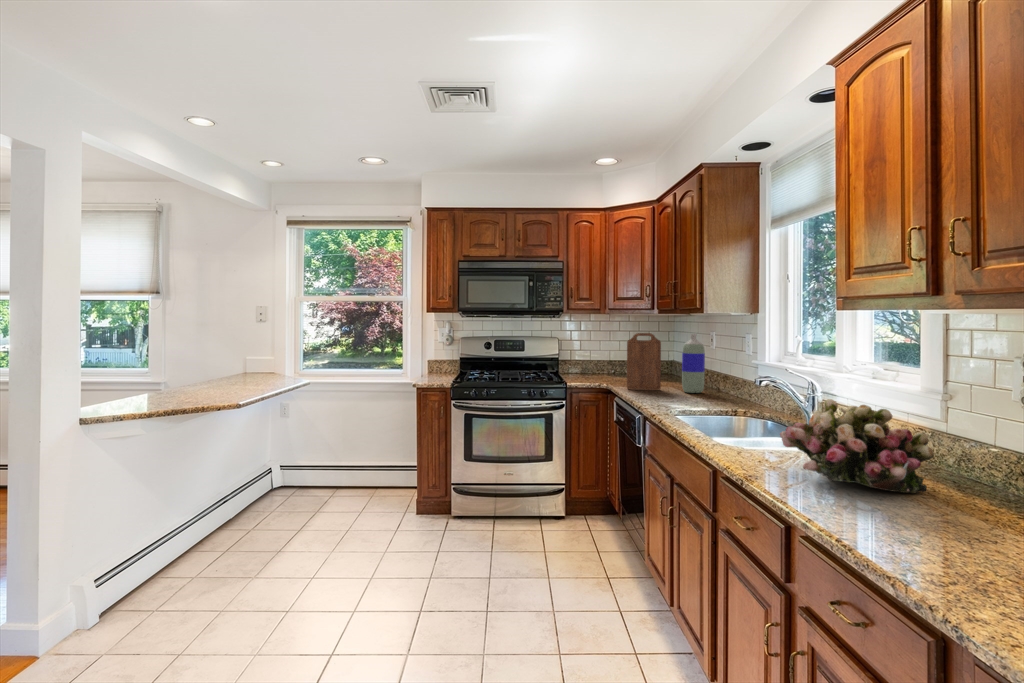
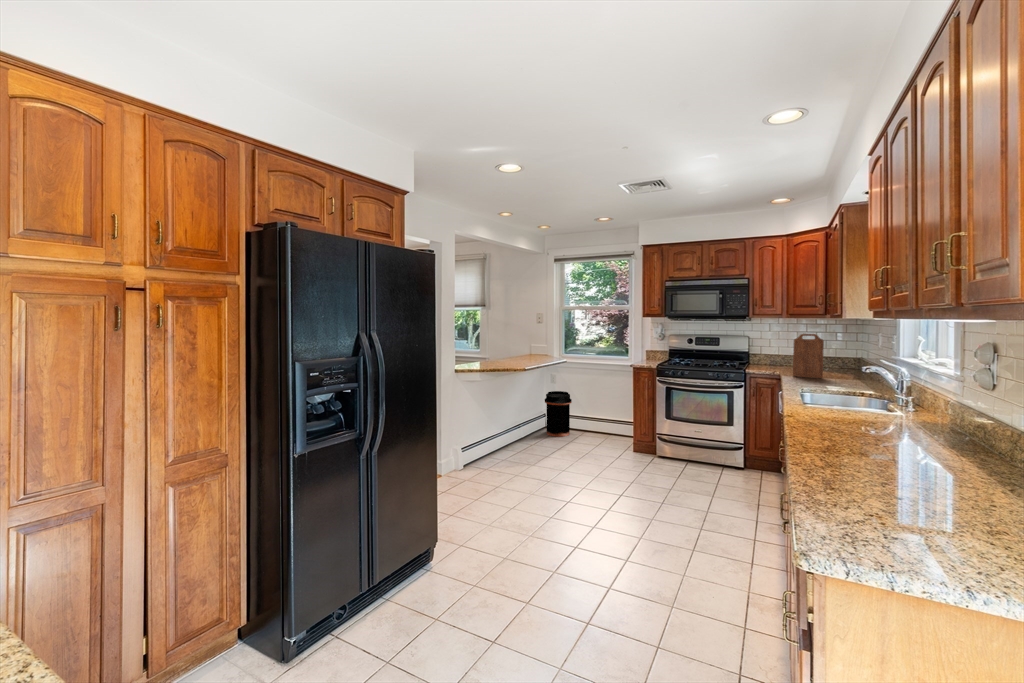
bottle: present [682,334,705,393] -> none [840,335,862,382]
flower arrangement: present [780,399,934,493] -> none [822,379,920,434]
trash can: none [270,429,316,503] -> present [545,391,572,436]

